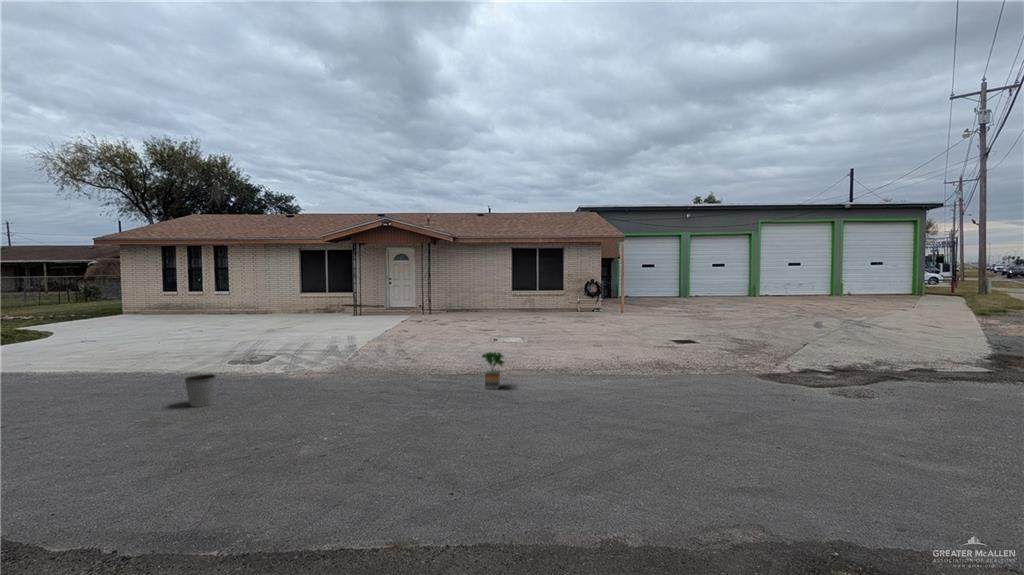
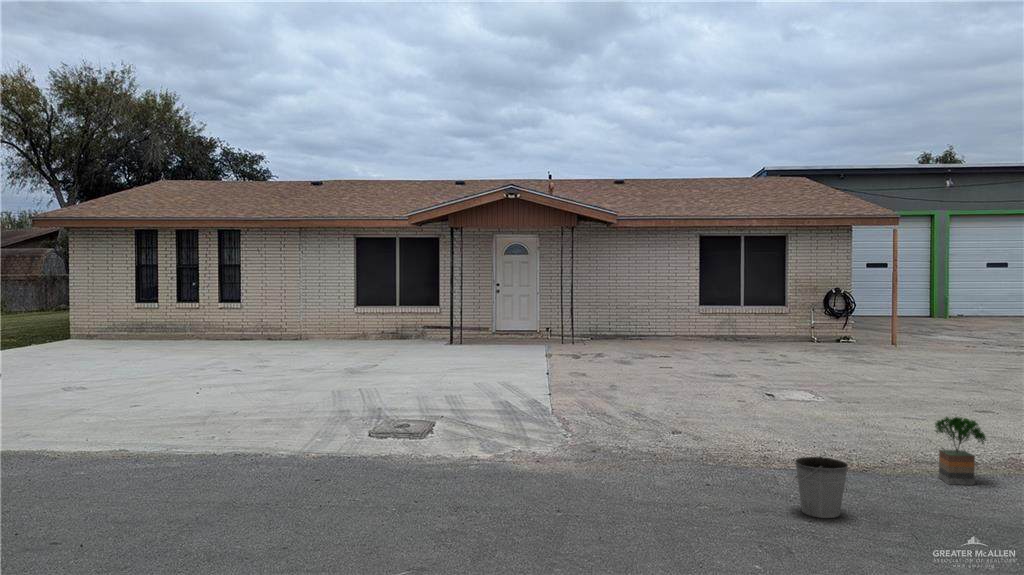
bucket: present [185,374,216,407] -> present [793,455,848,518]

